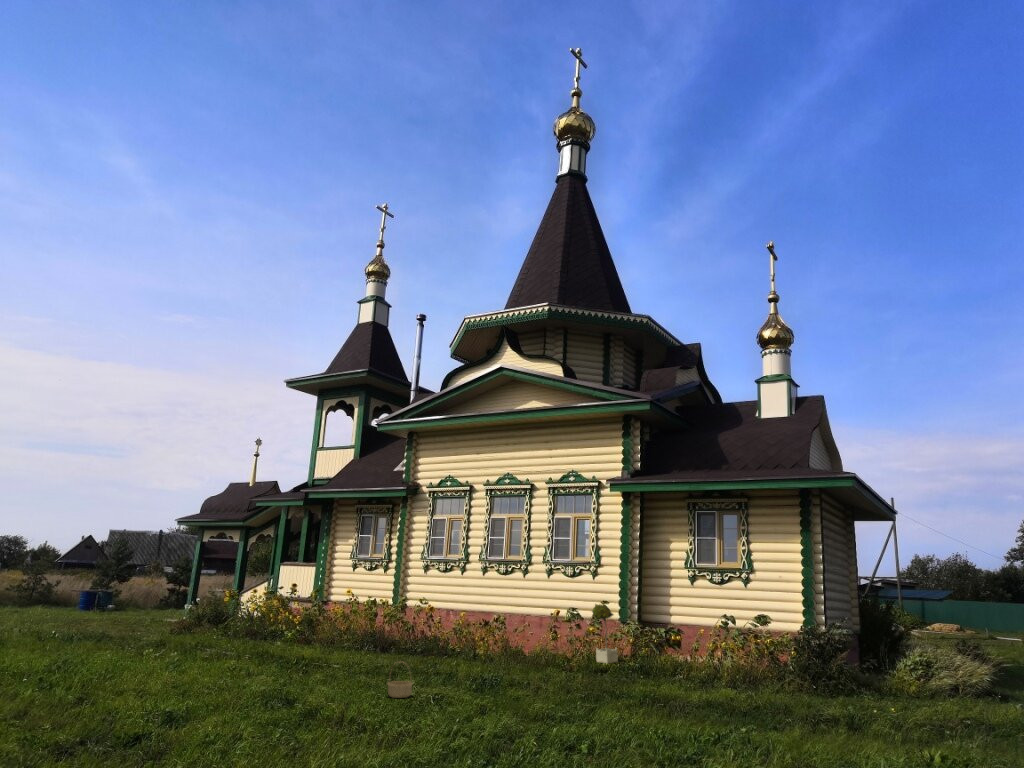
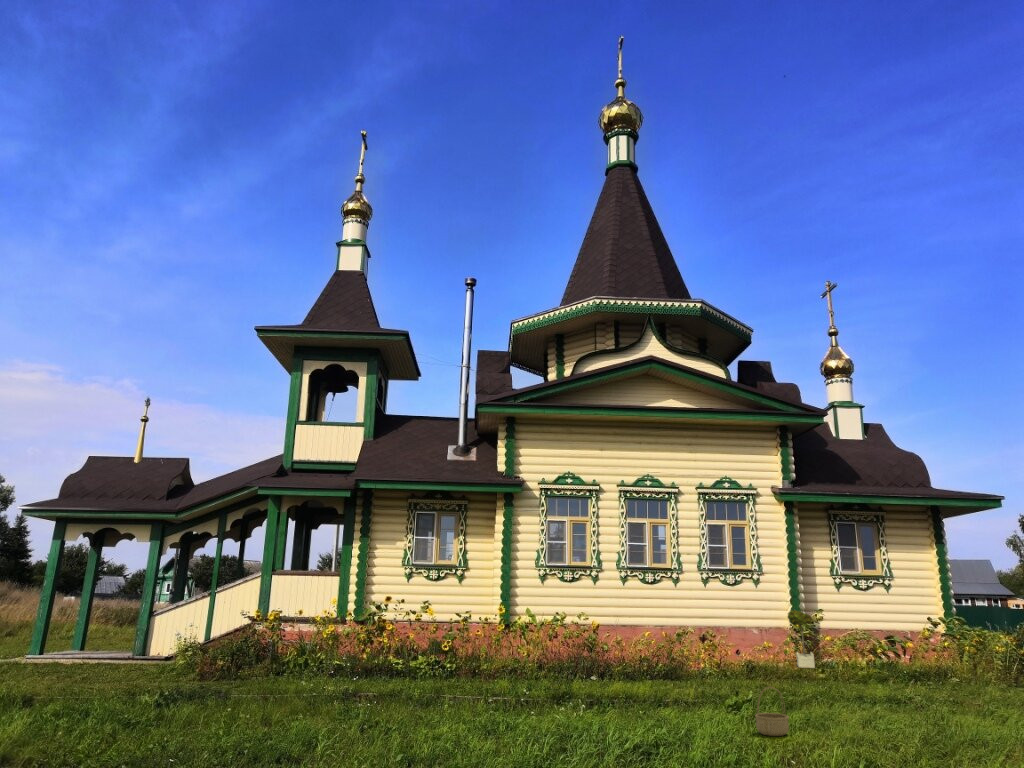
basket: present [388,662,412,698] -> present [755,687,789,736]

